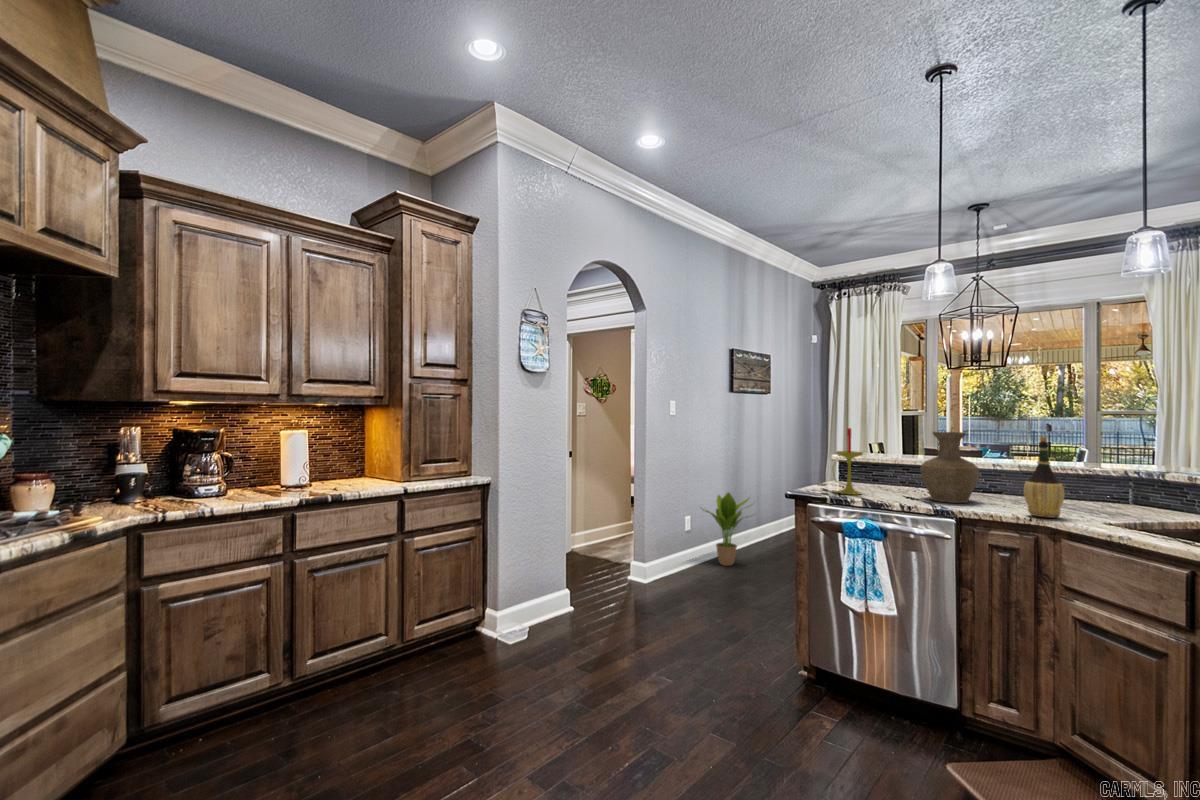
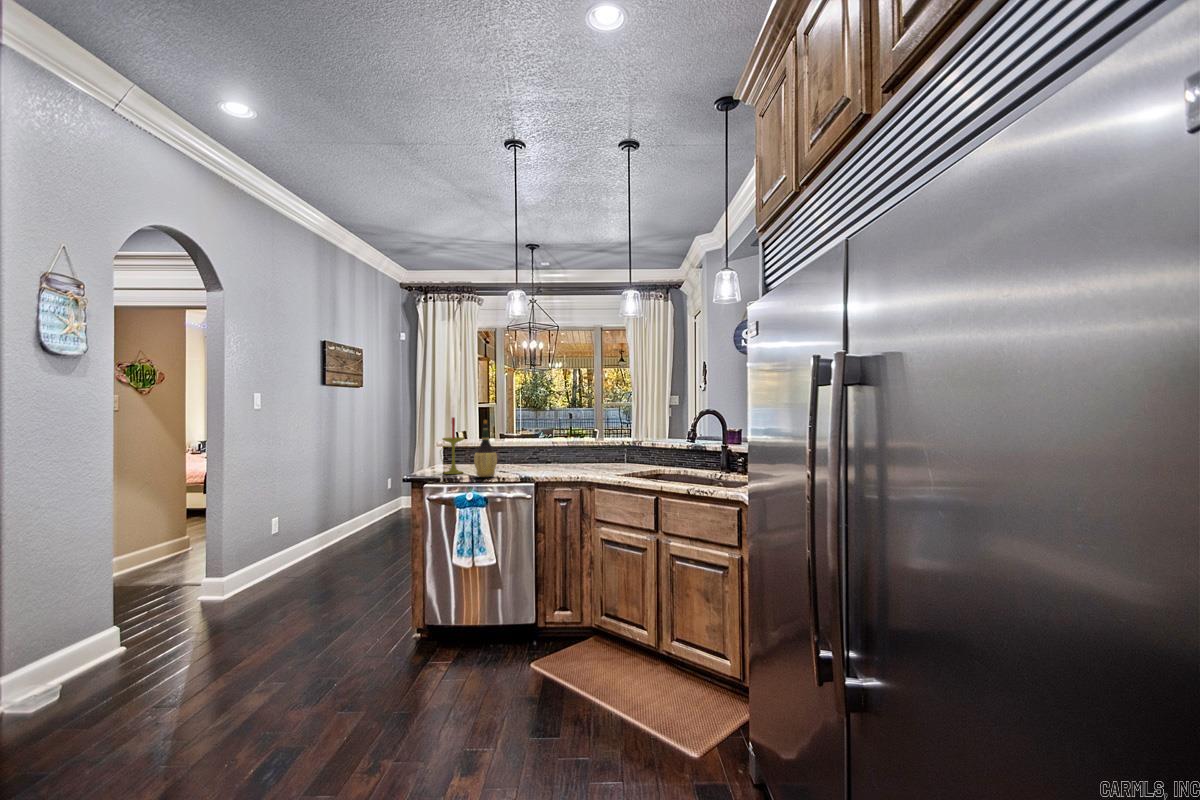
vase: present [920,432,980,503] -> none [507,418,546,472]
wine bottle: present [1024,437,1065,518] -> present [474,420,497,477]
potted plant: present [706,493,750,566] -> none [291,489,354,567]

